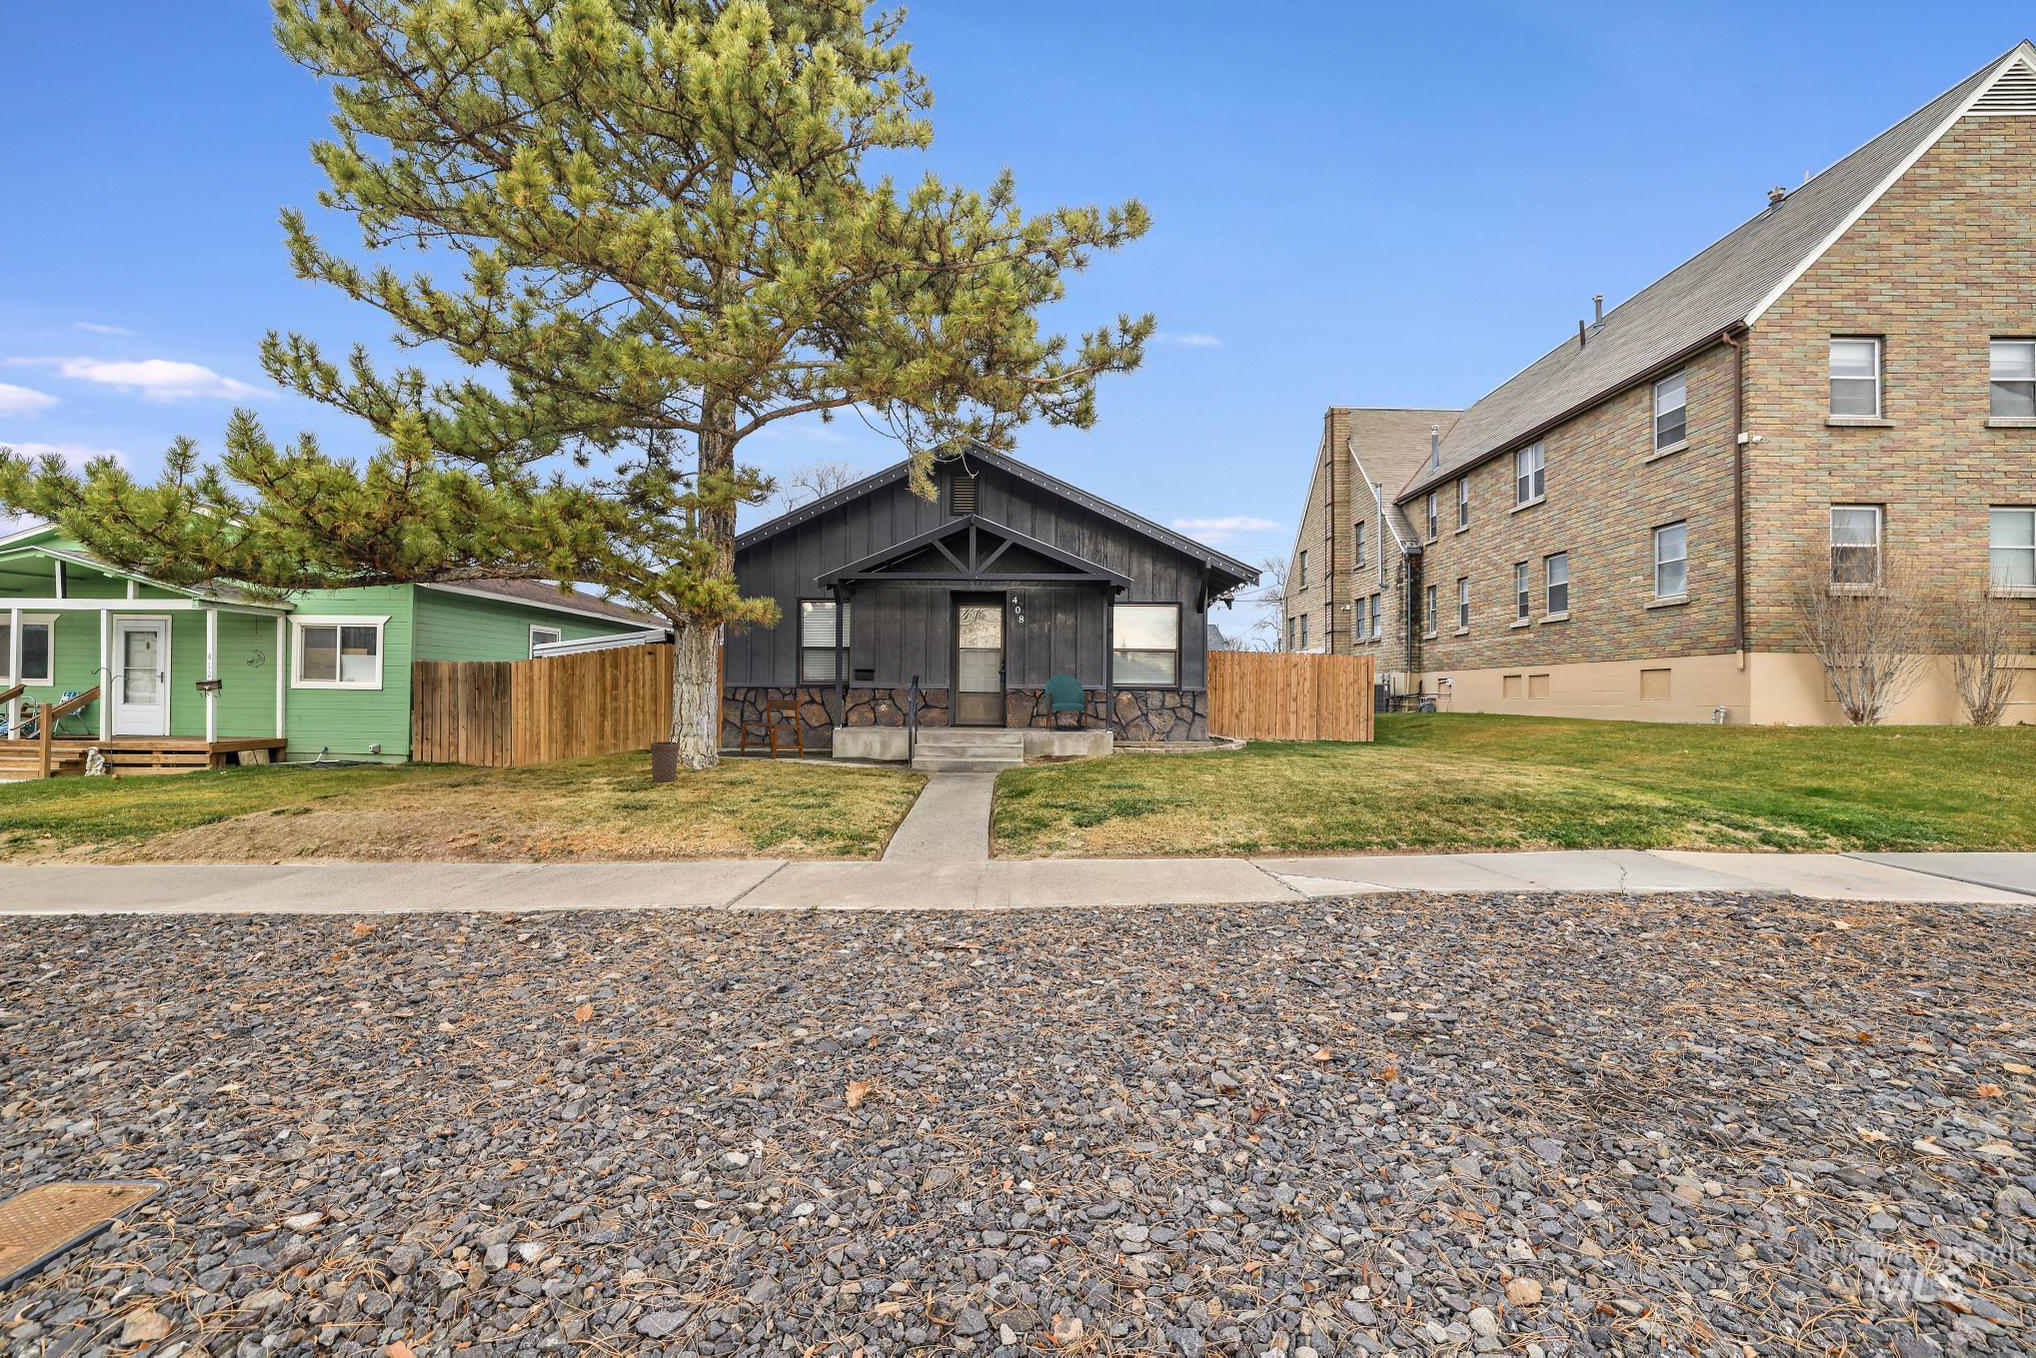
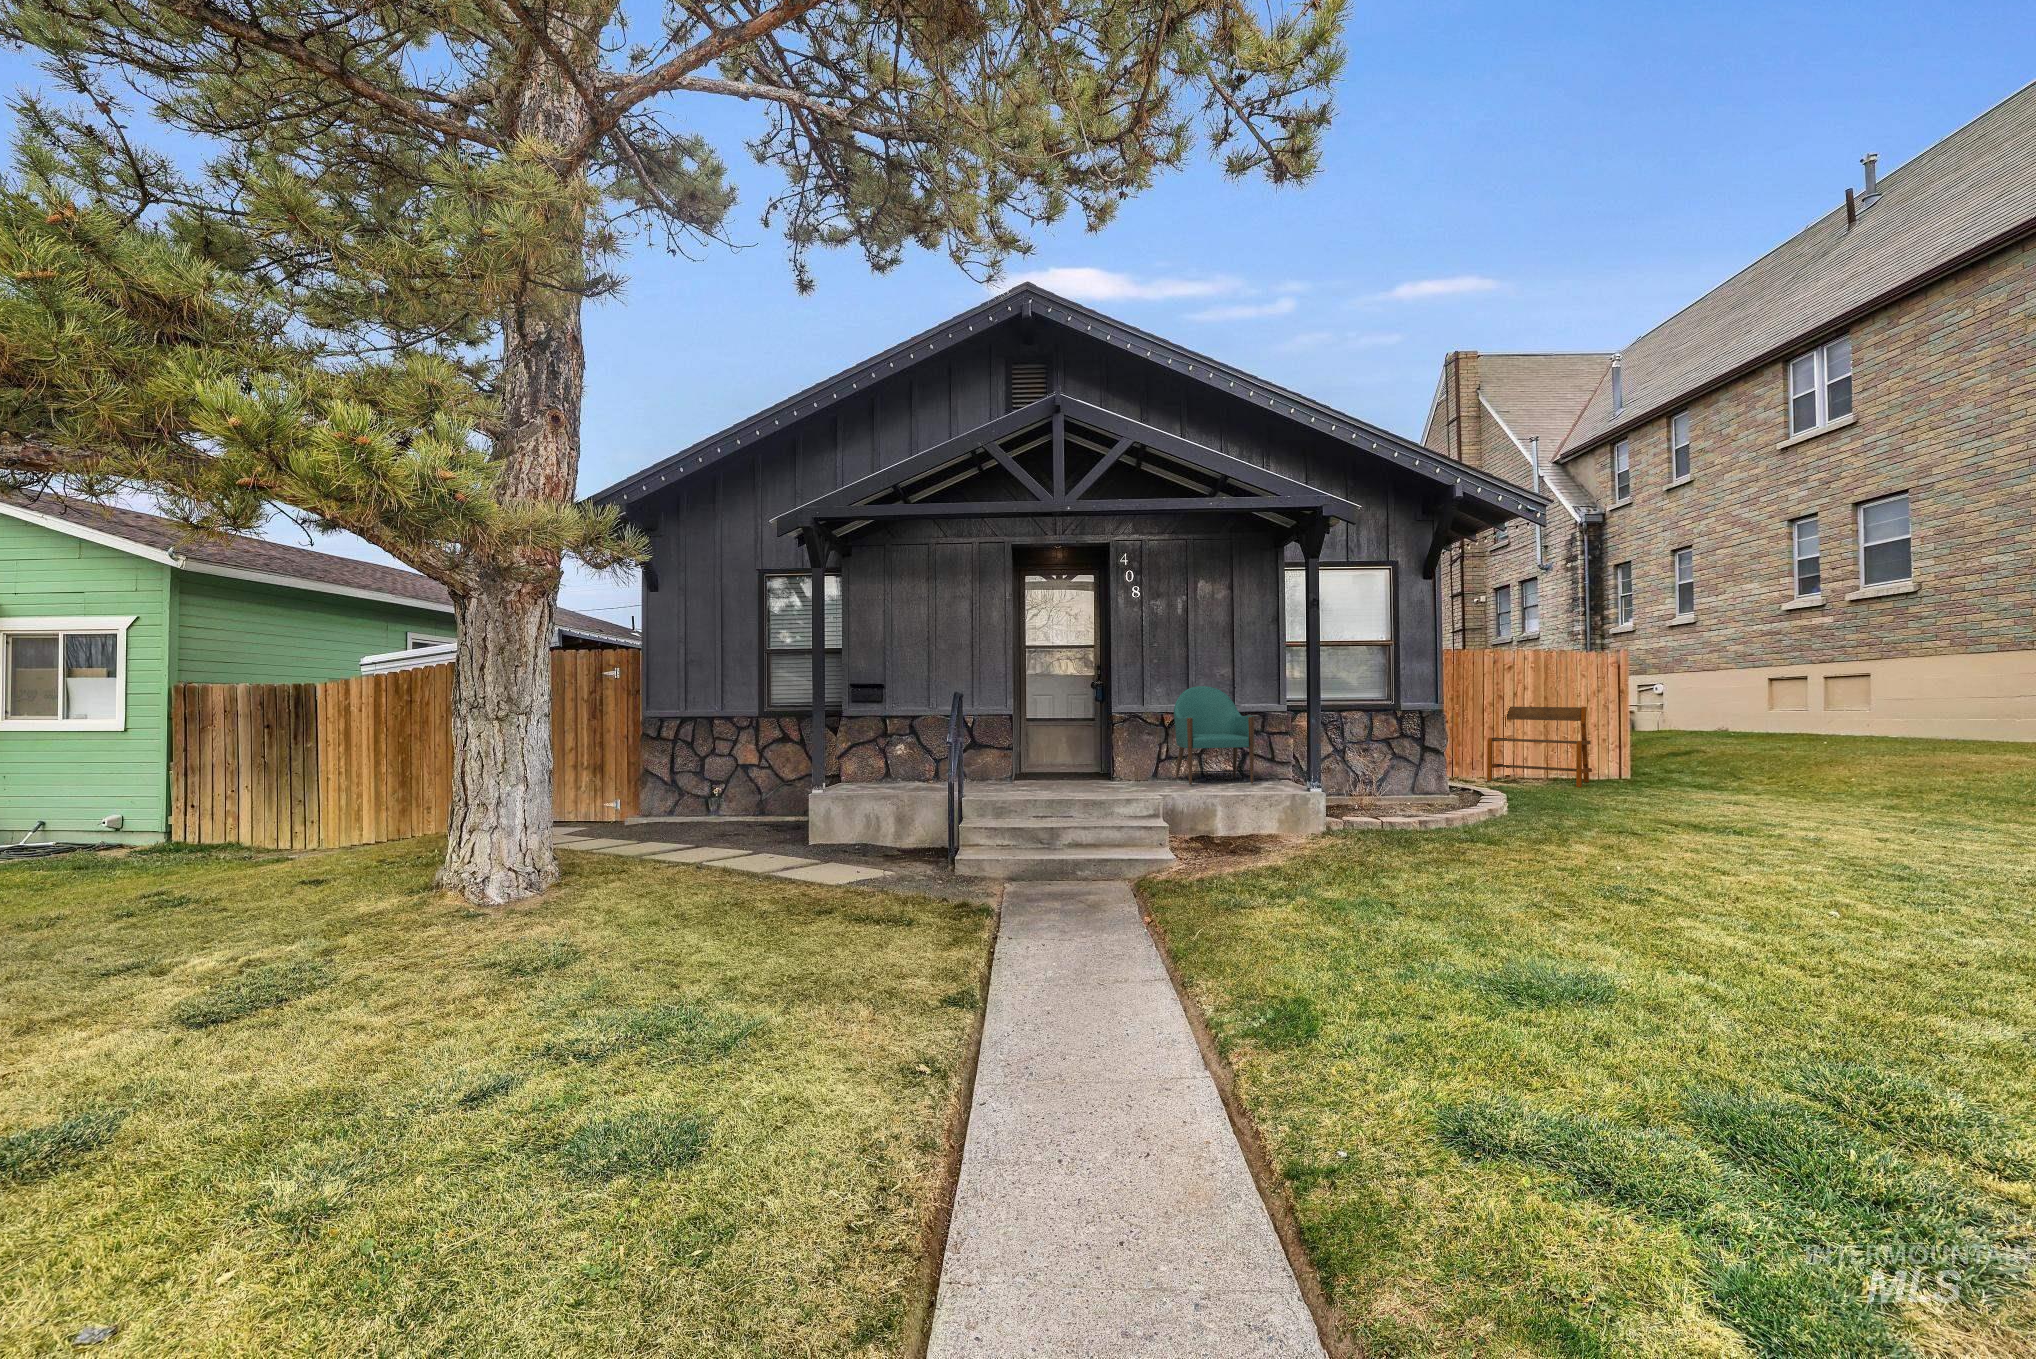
bench: present [740,699,803,759] -> present [1487,707,1592,787]
basket: present [651,742,680,782] -> none [419,835,486,923]

